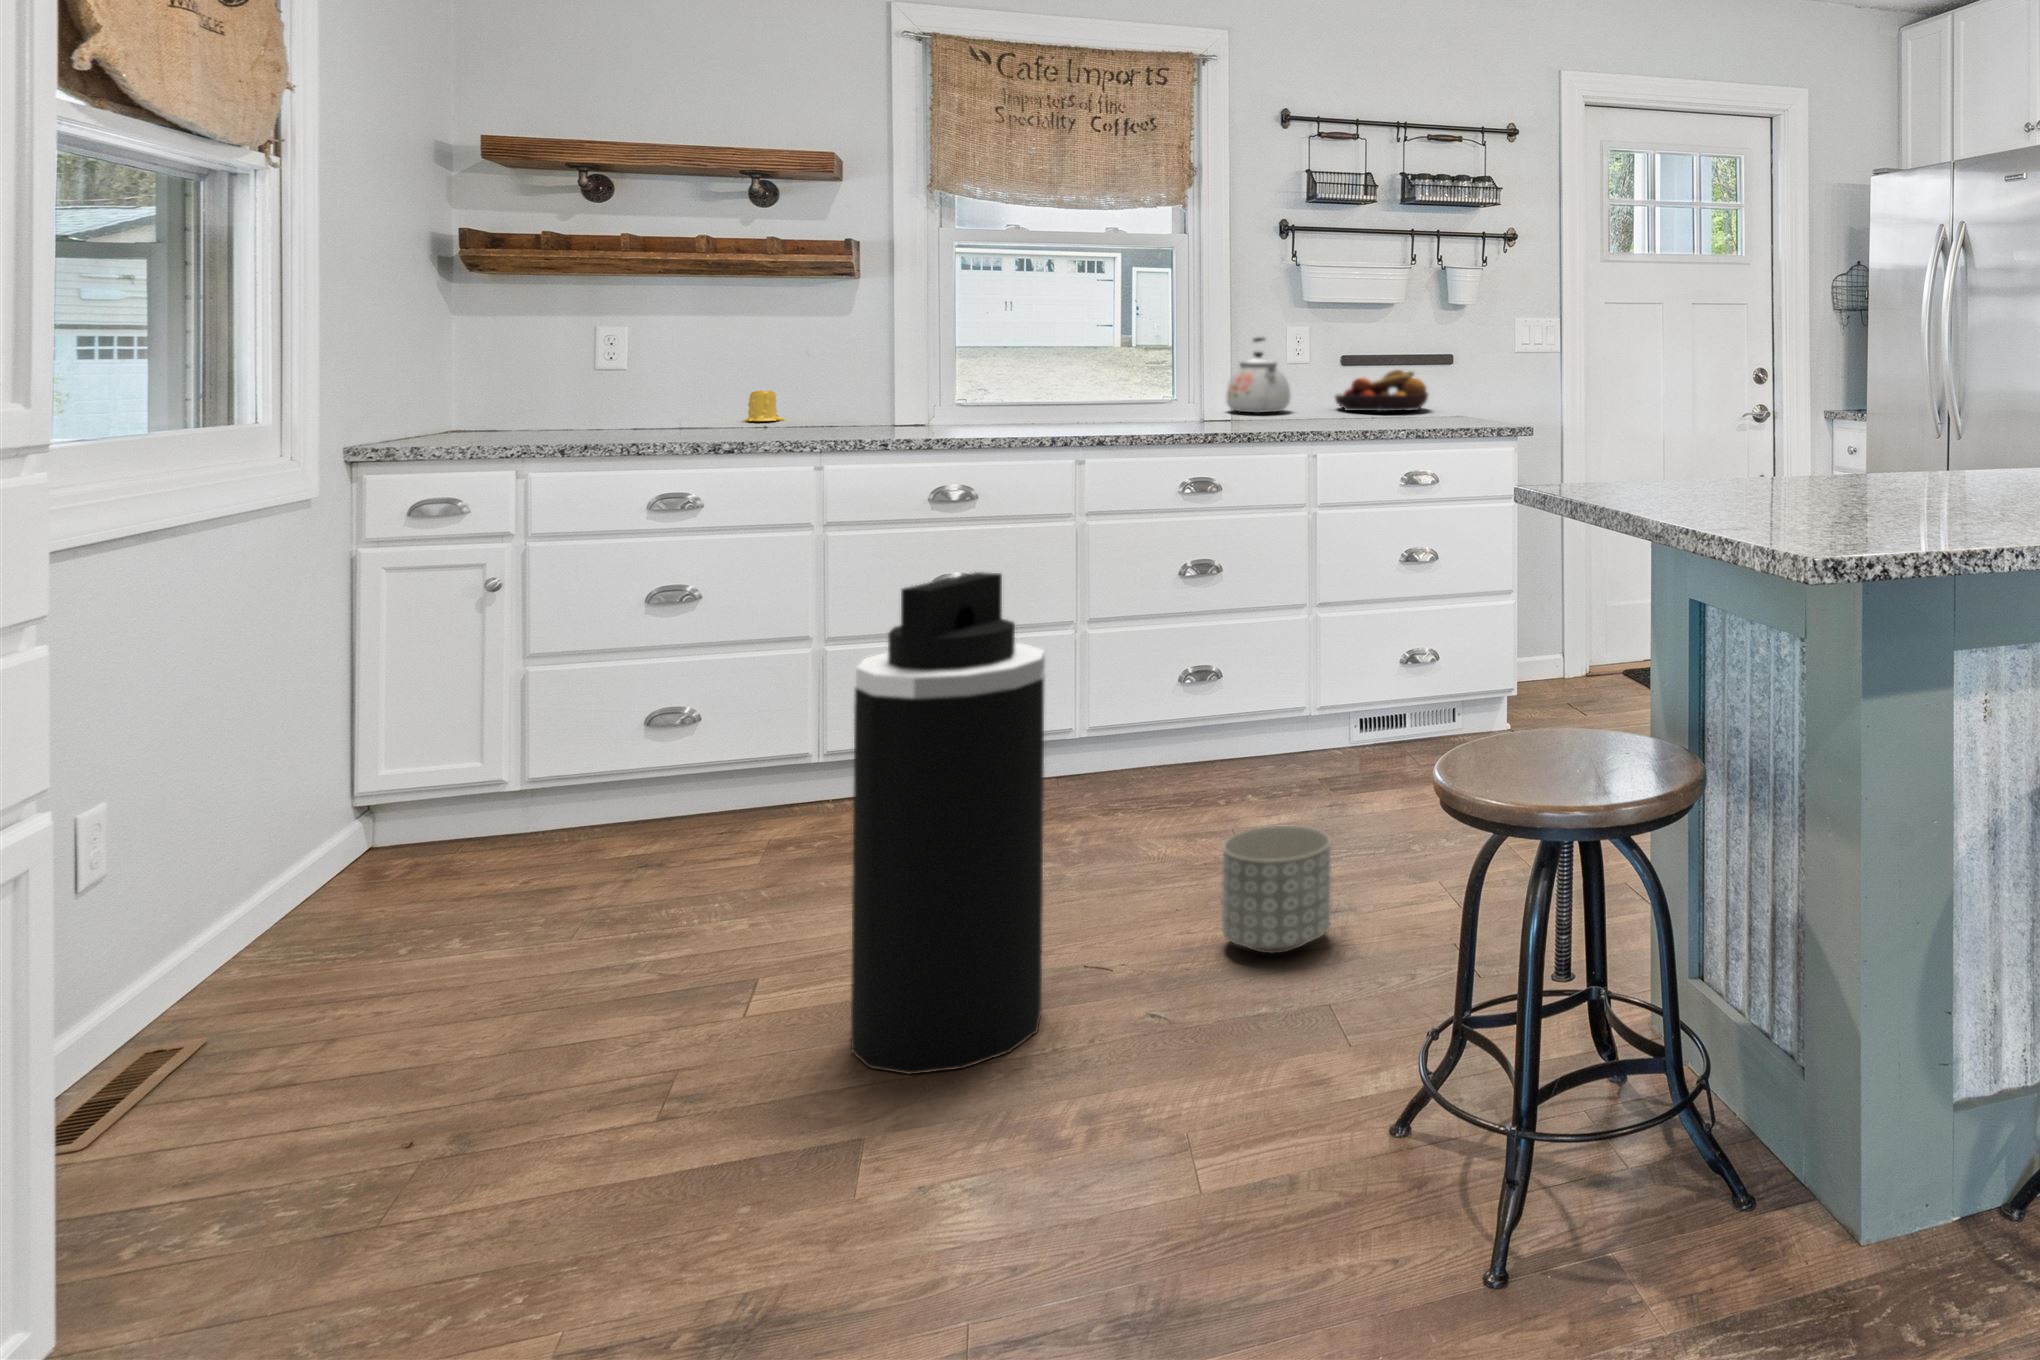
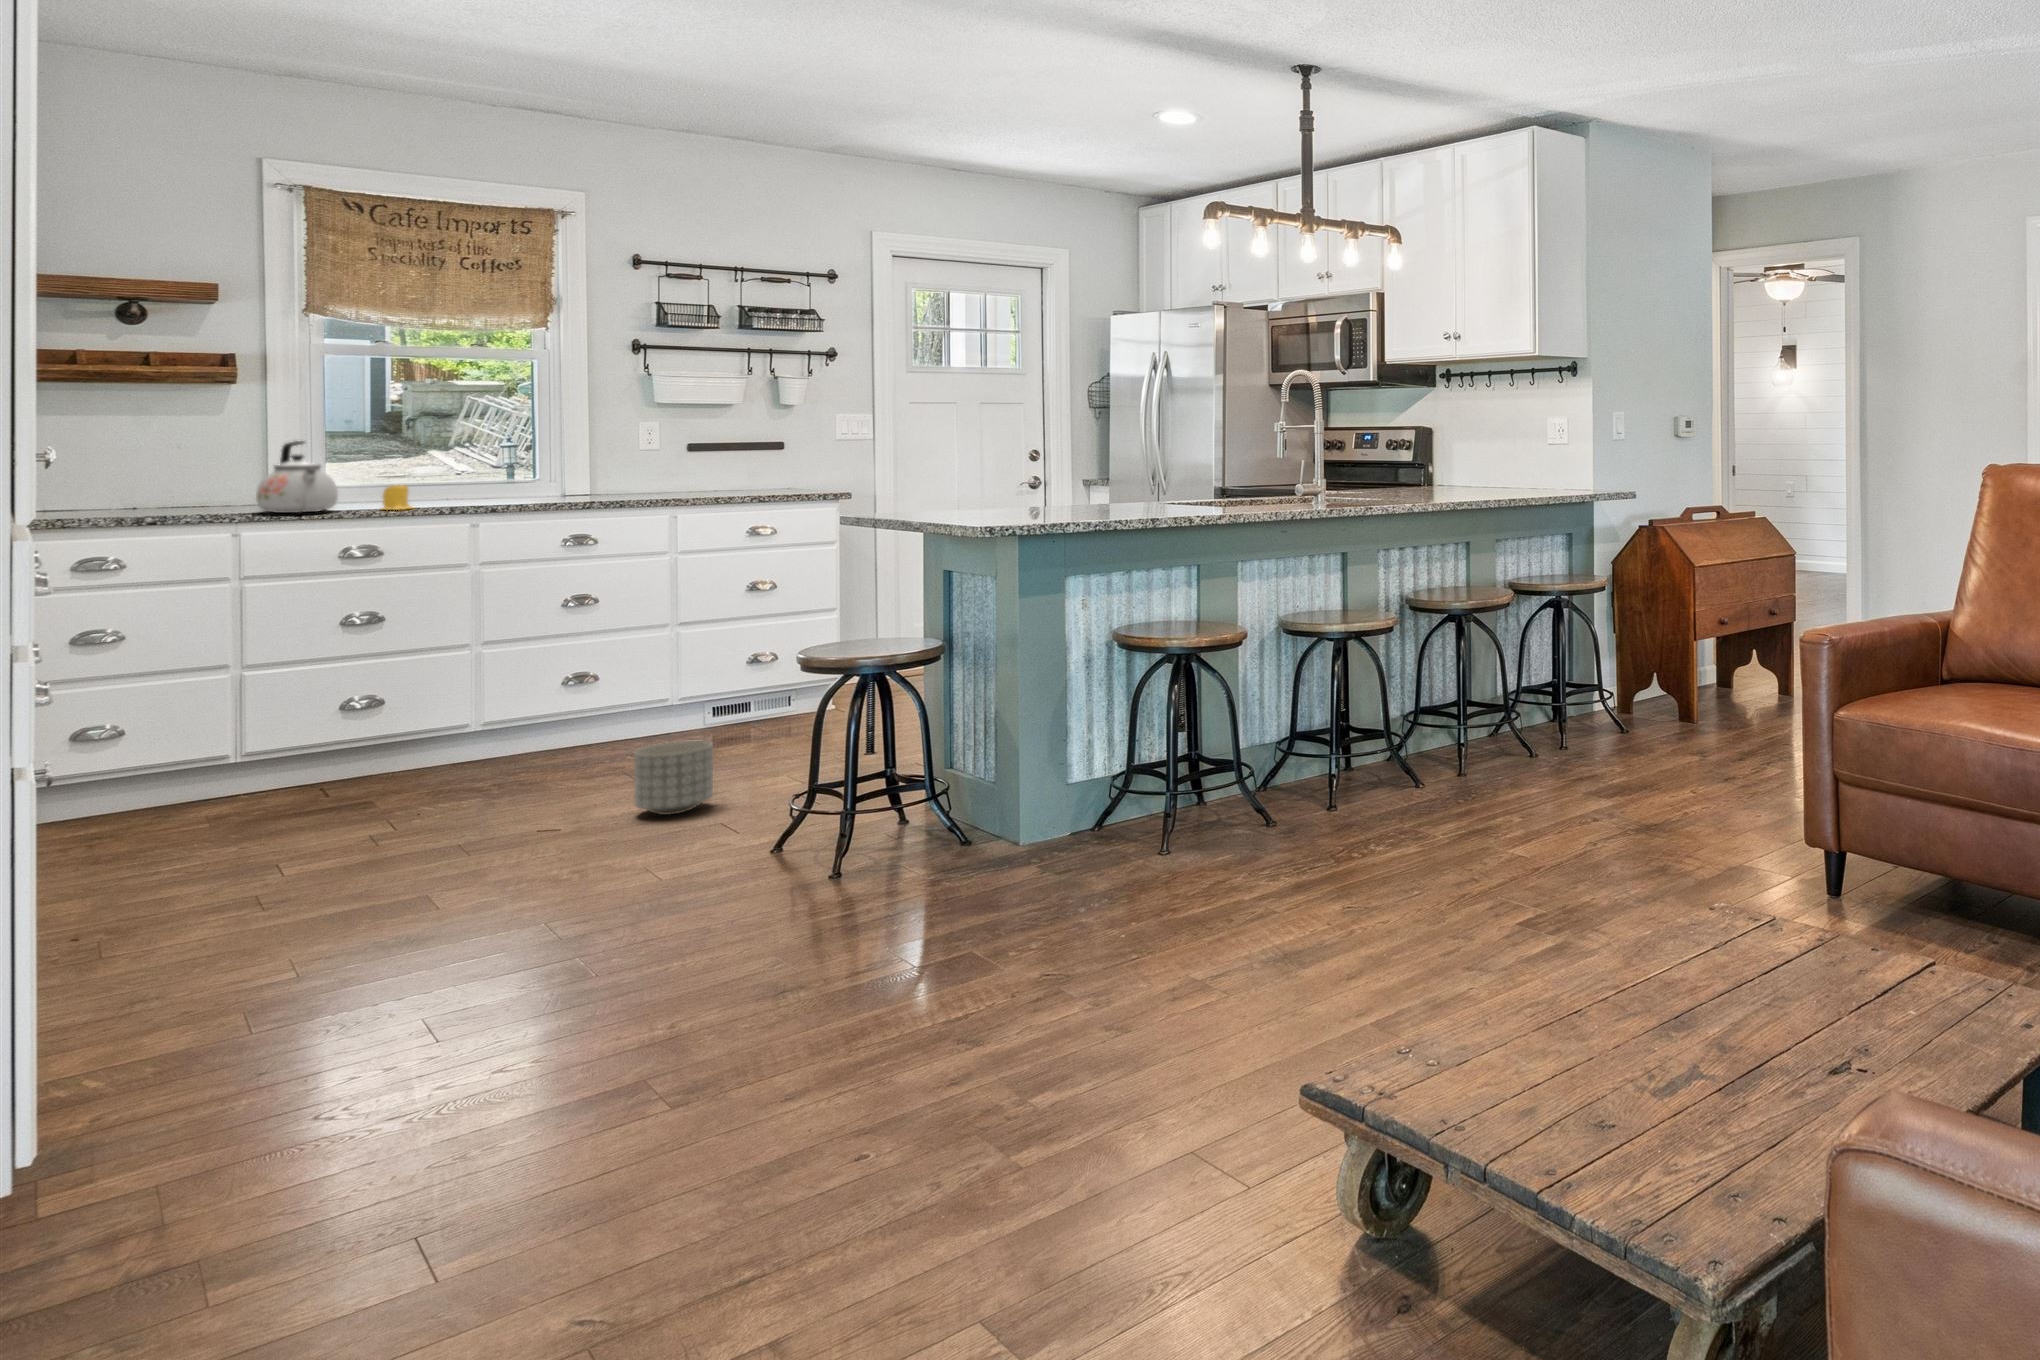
kettle: present [1227,338,1291,413] -> present [256,441,338,513]
fruit bowl: present [1335,370,1428,411] -> none [683,453,765,485]
candle: present [744,390,785,421] -> present [382,485,412,510]
trash can: present [851,572,1045,1074] -> none [375,584,515,885]

